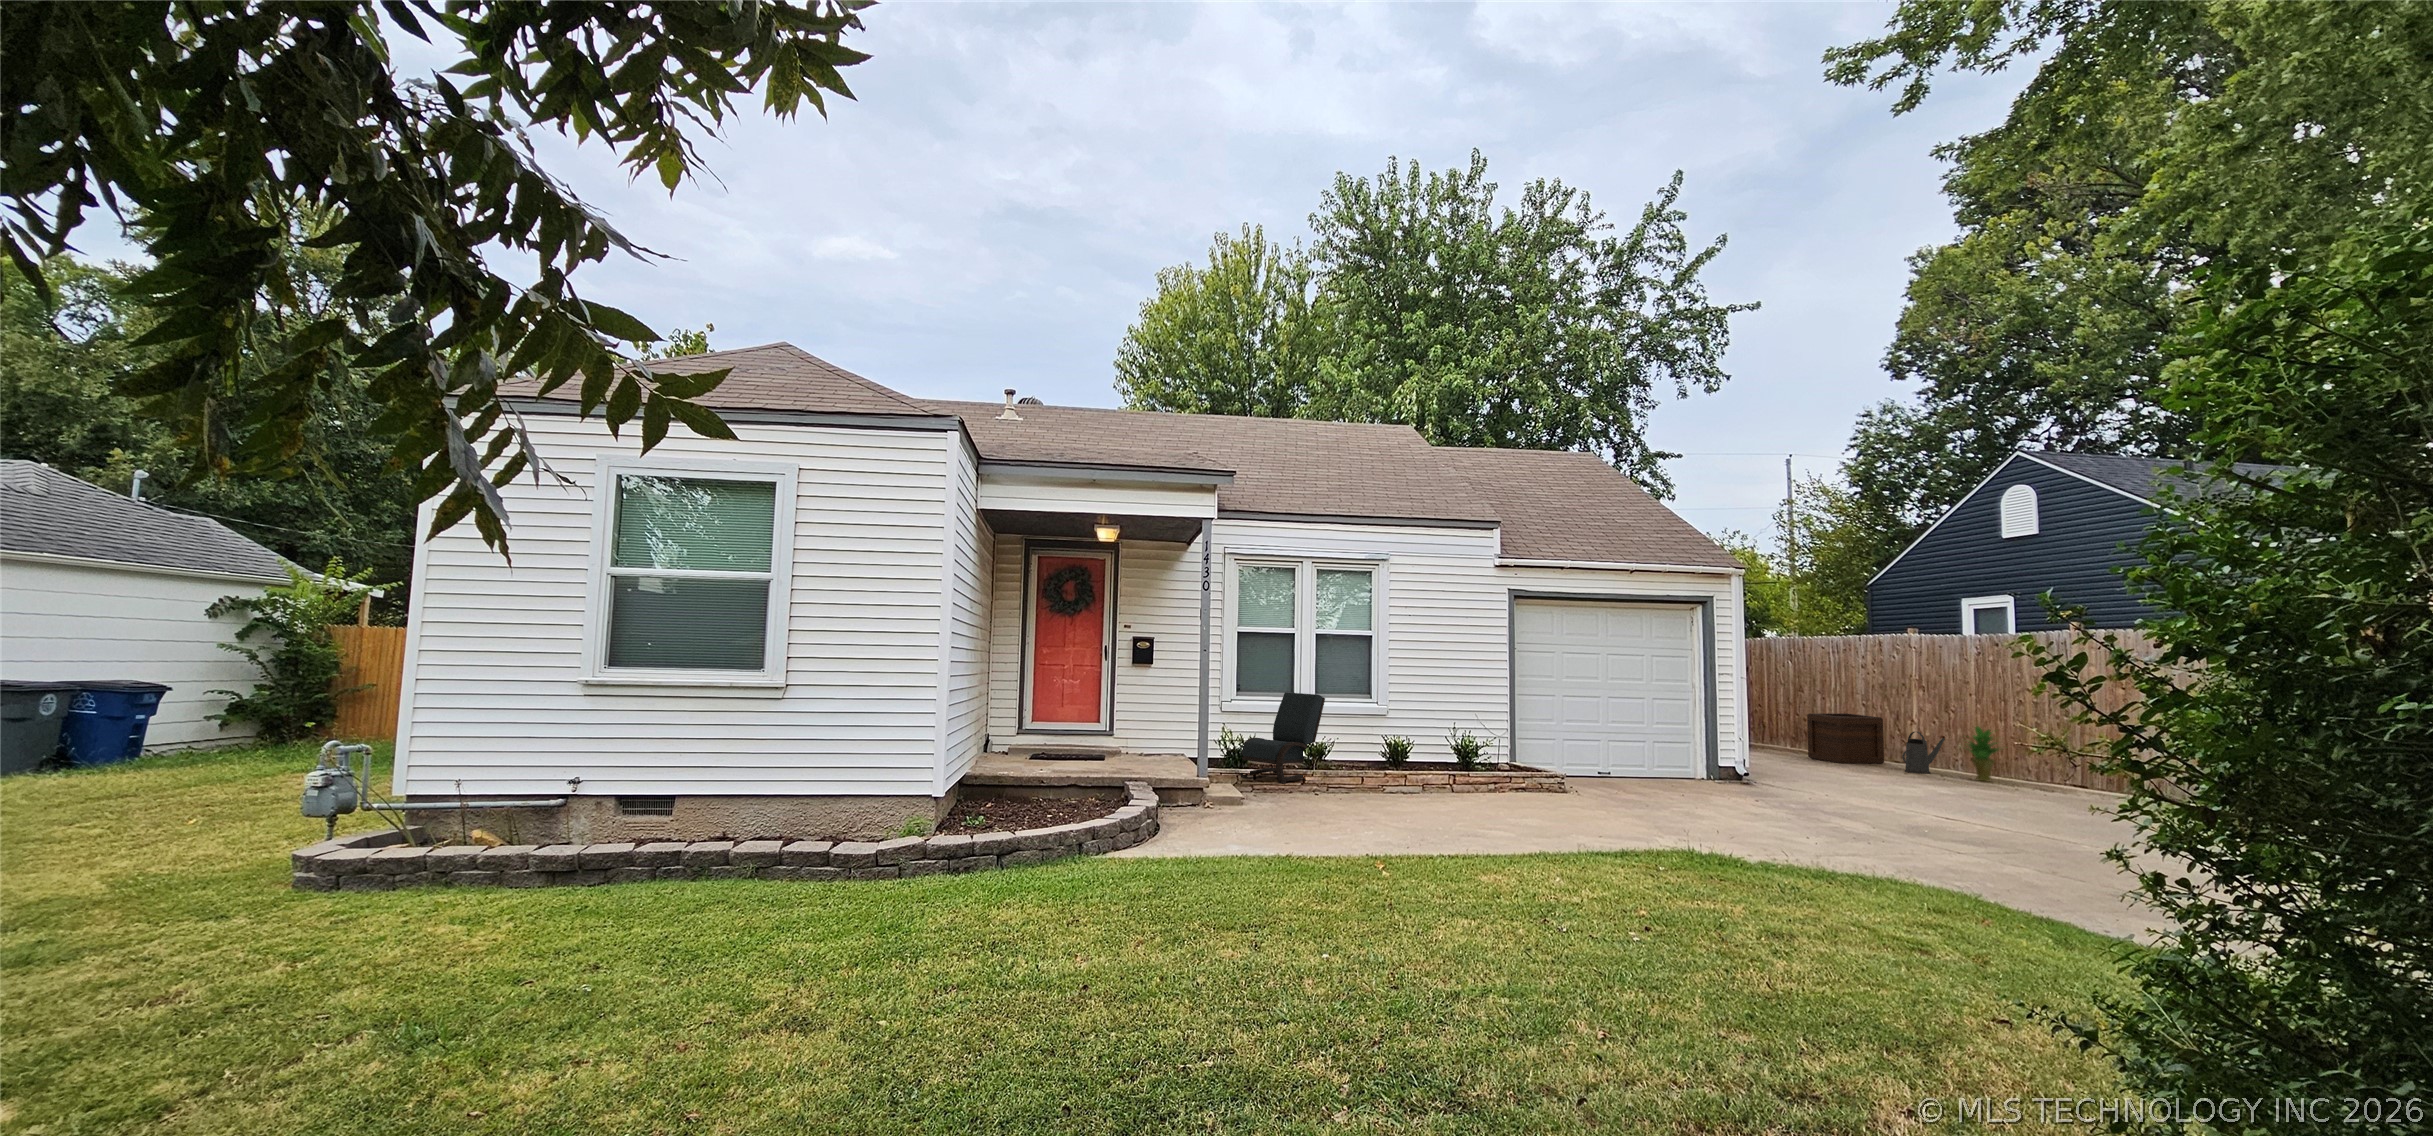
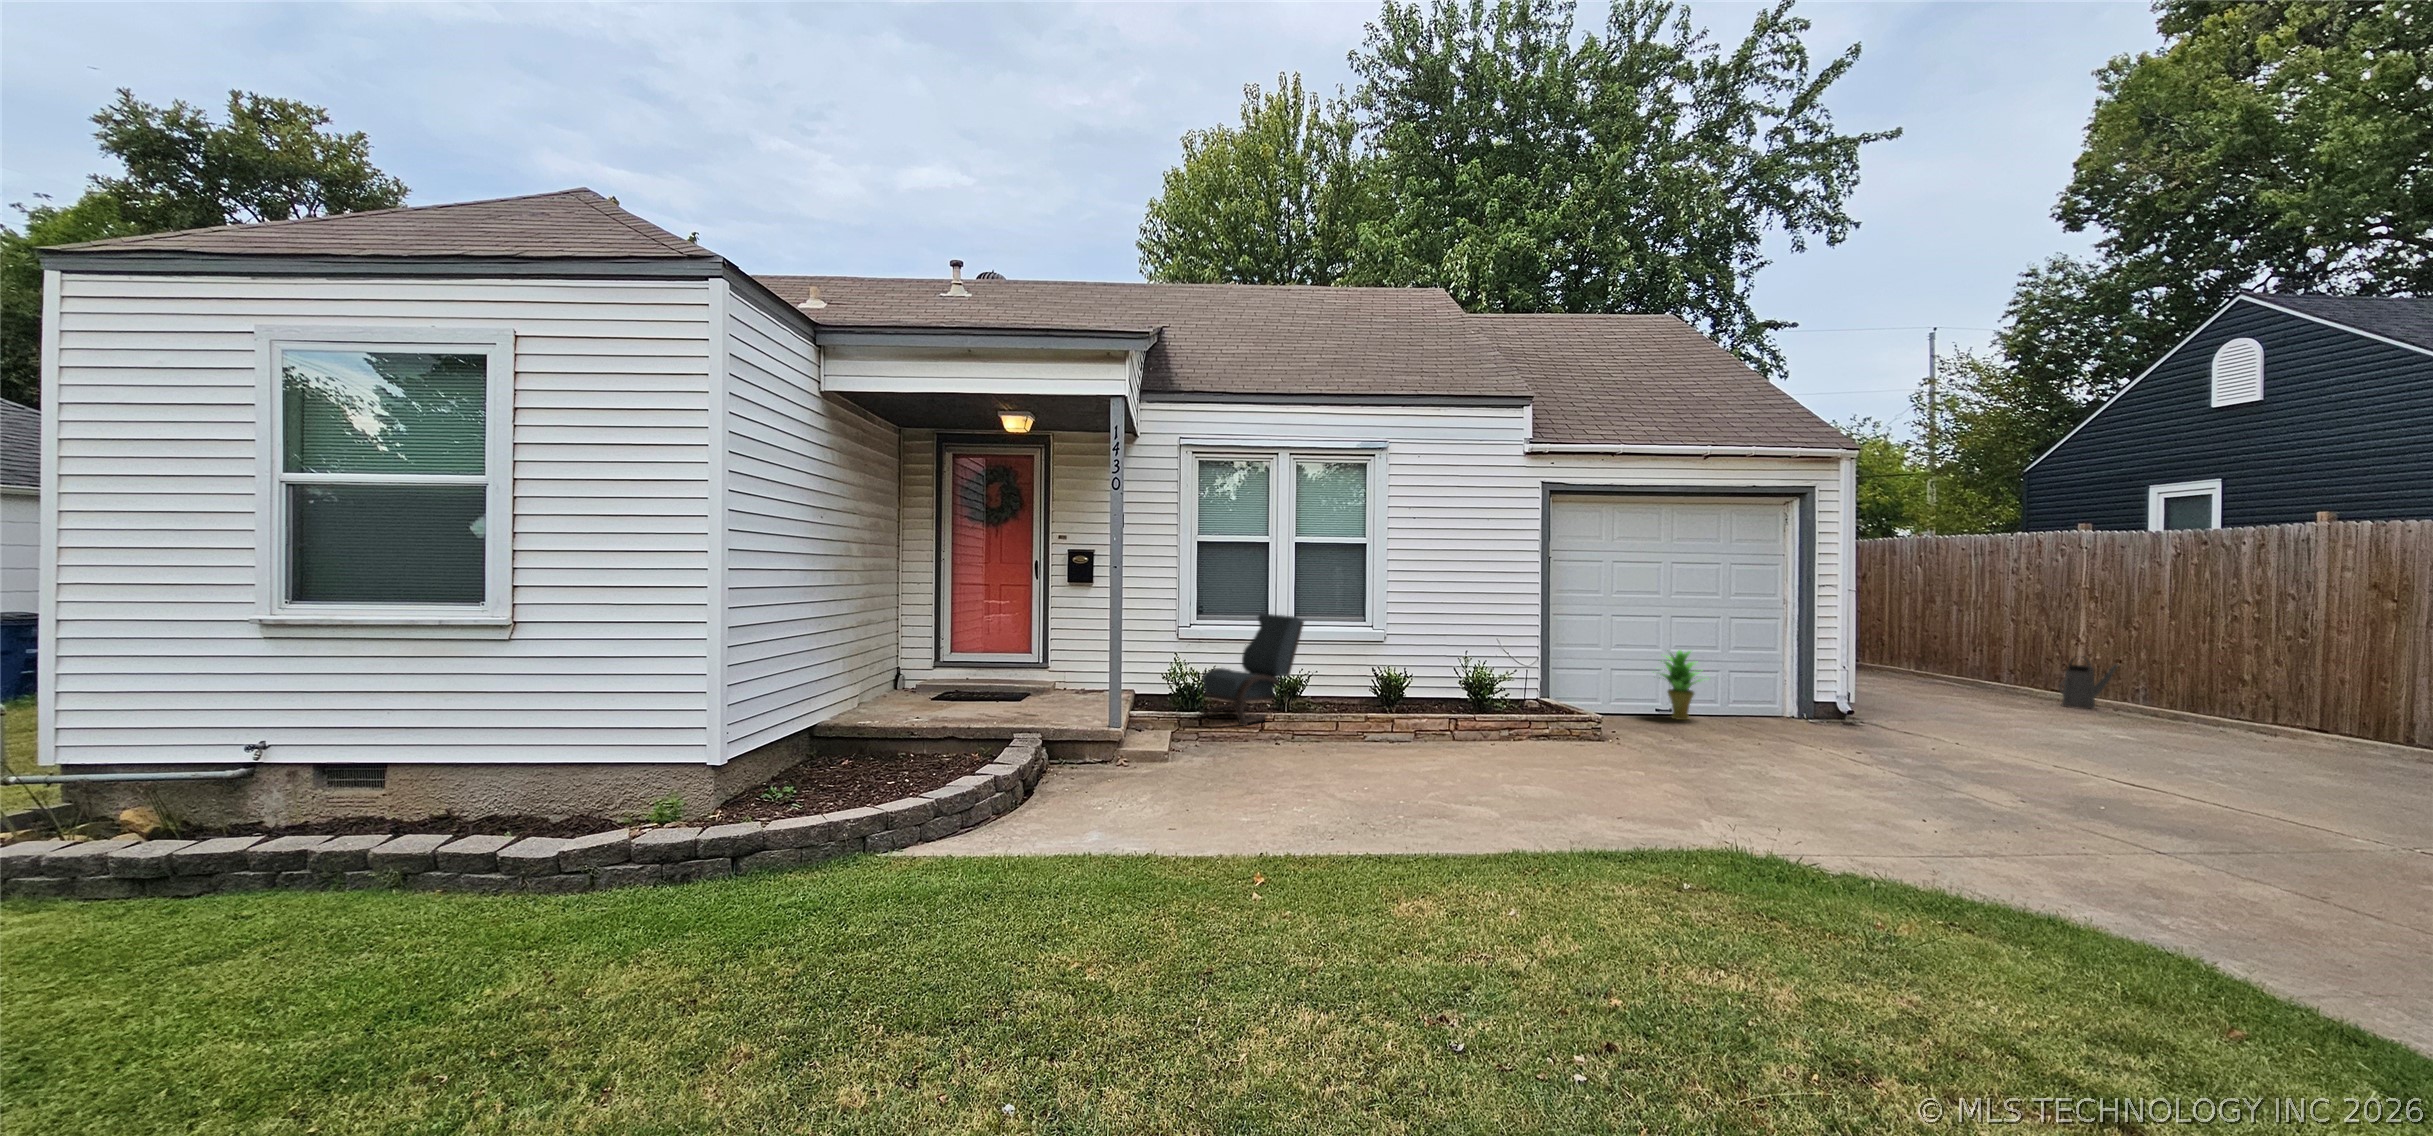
wooden crate: present [1807,713,1884,764] -> none [1932,630,2034,693]
potted plant: present [1968,726,1999,782] -> present [1653,650,1702,720]

